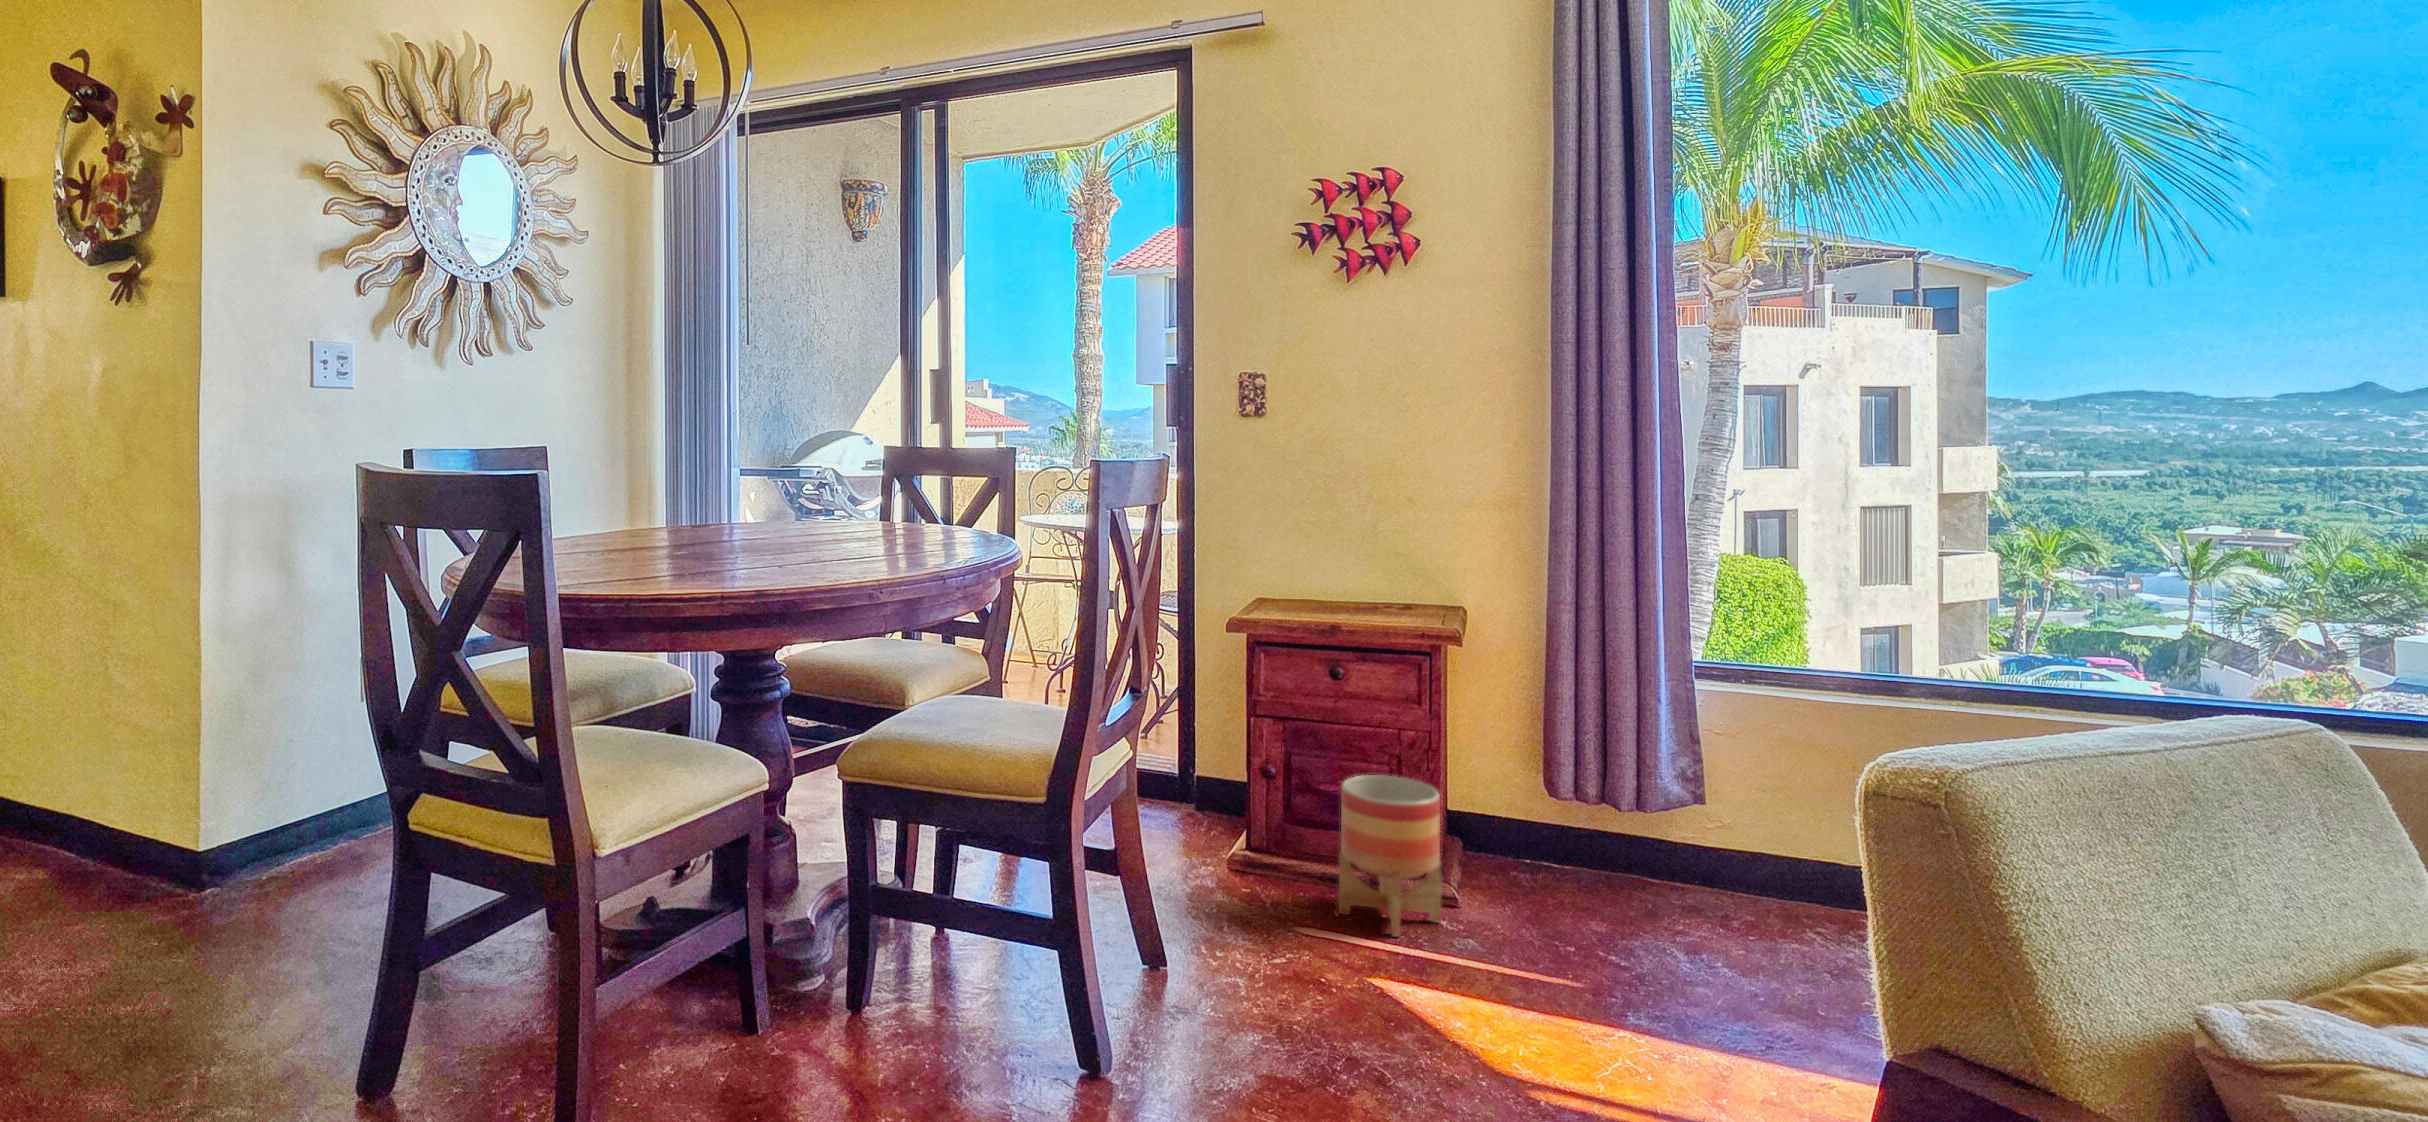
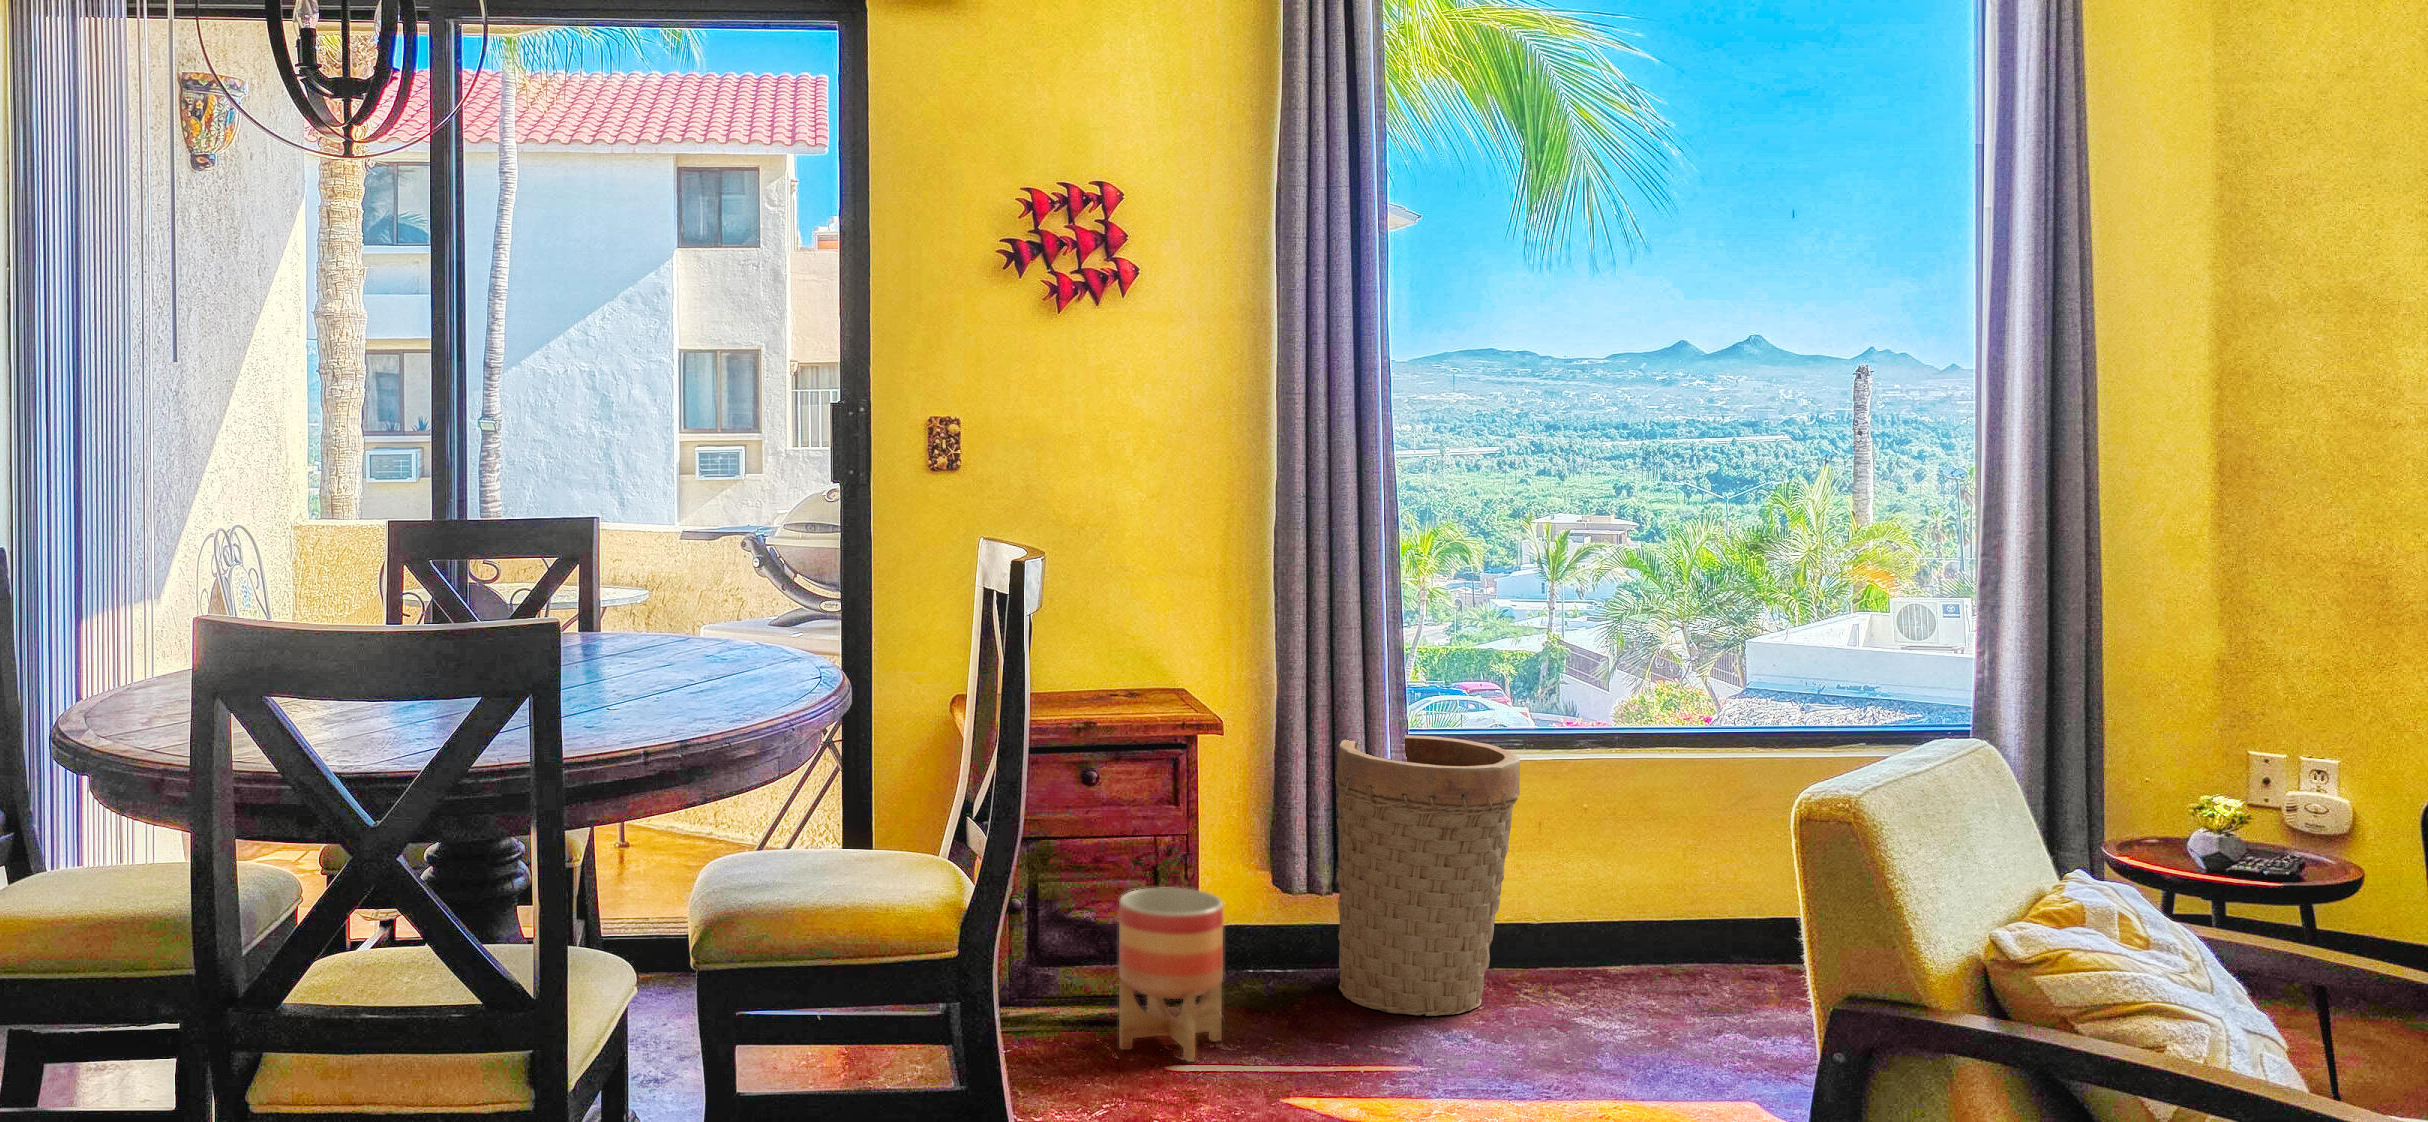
basket: none [1592,662,1795,941] -> present [1335,735,1520,1016]

